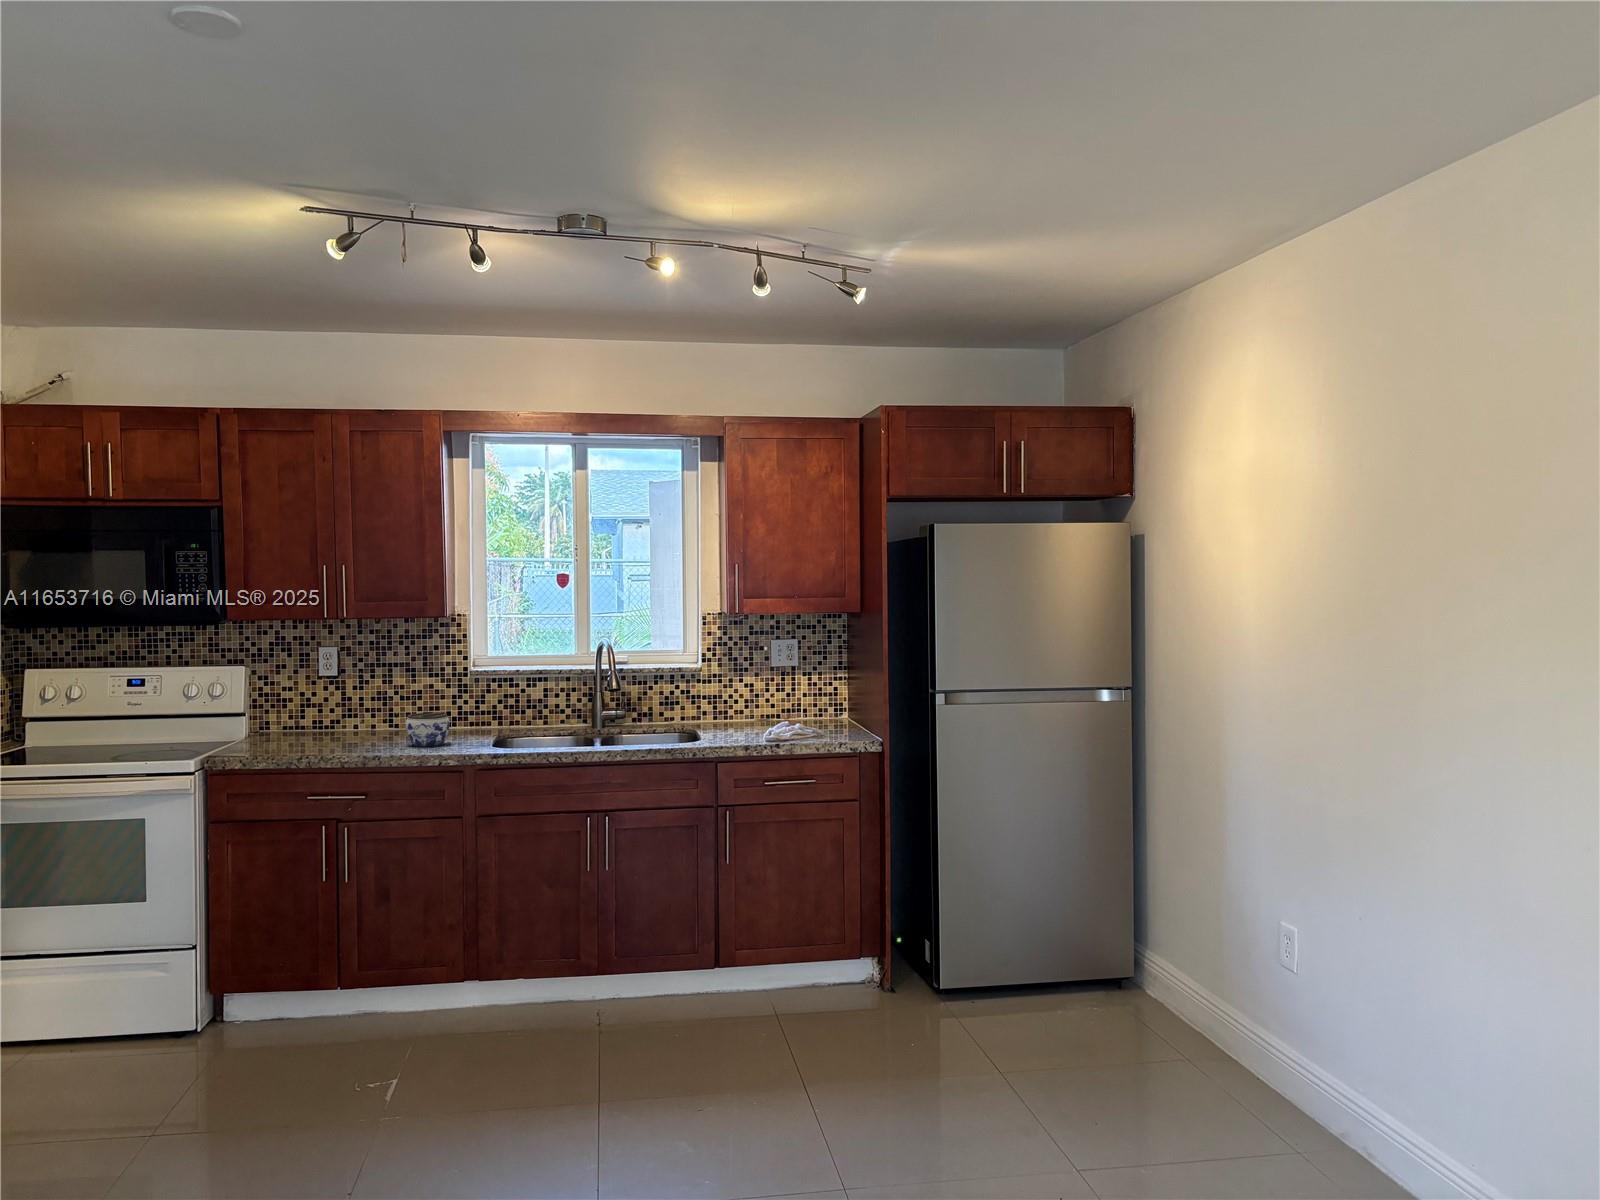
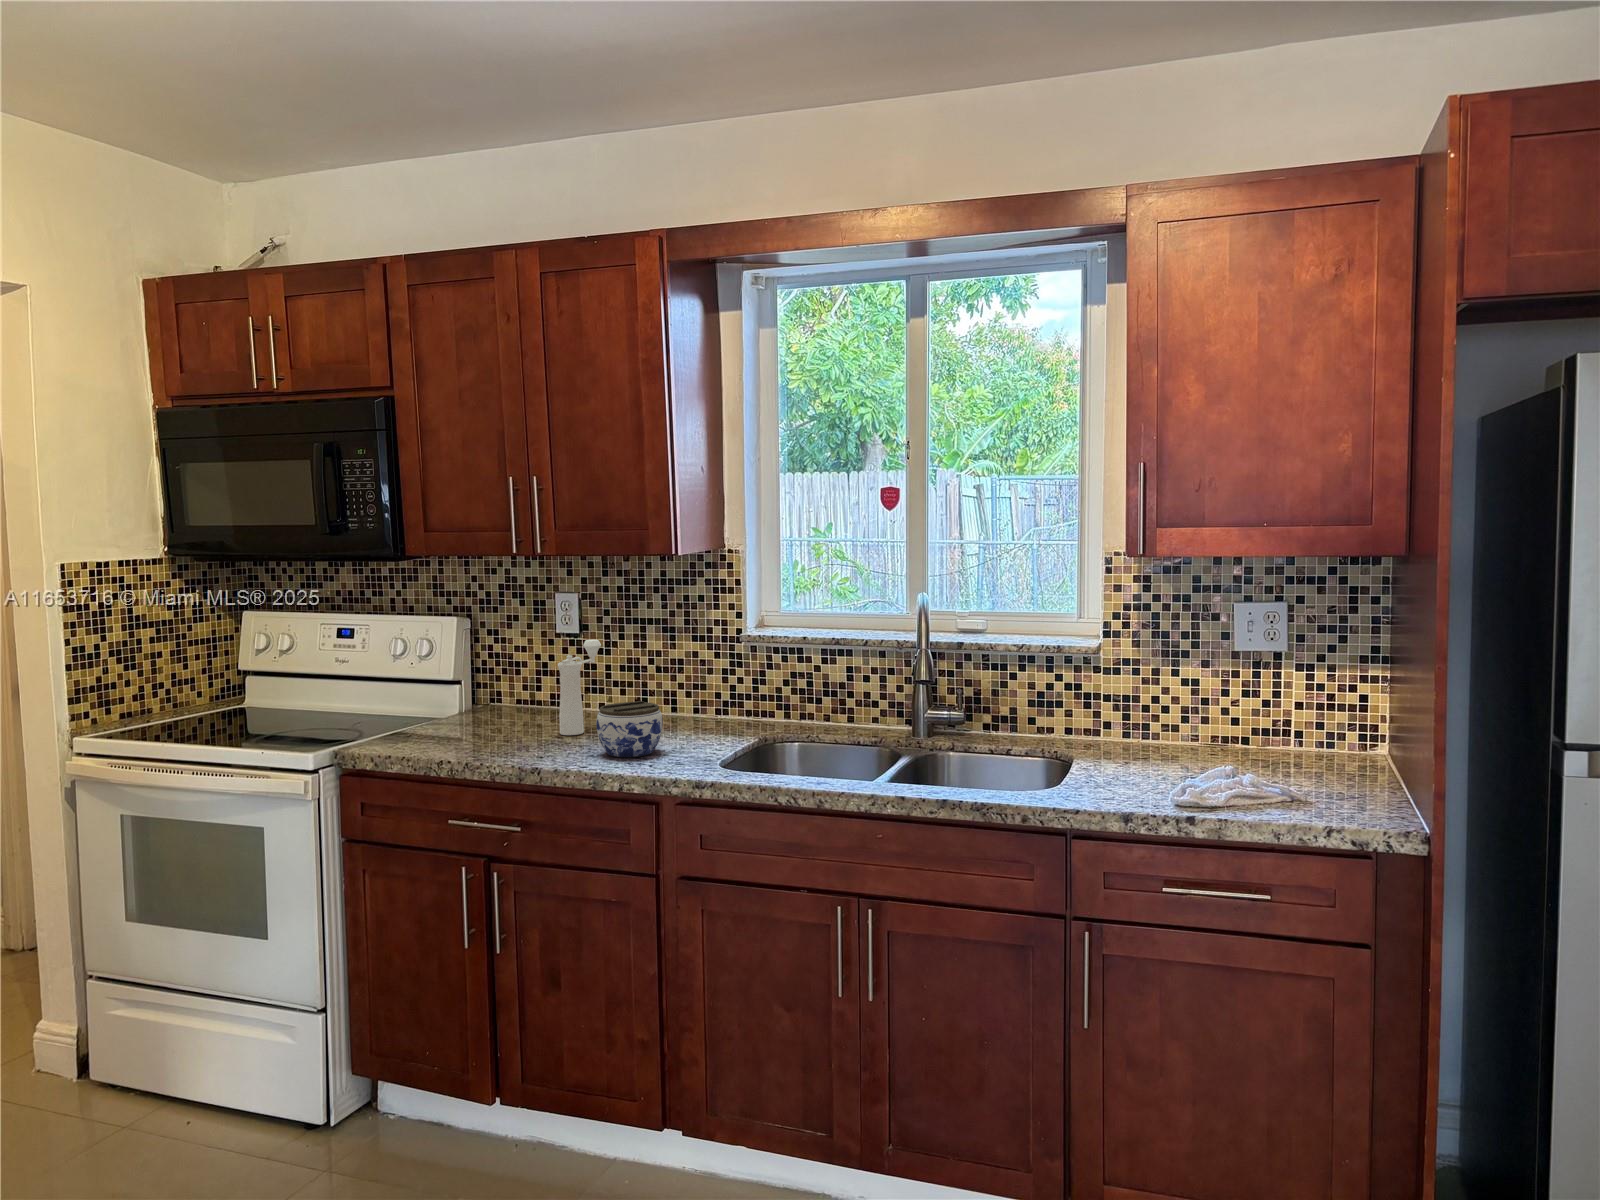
pepper mill: none [353,677,373,742] -> present [558,640,601,735]

